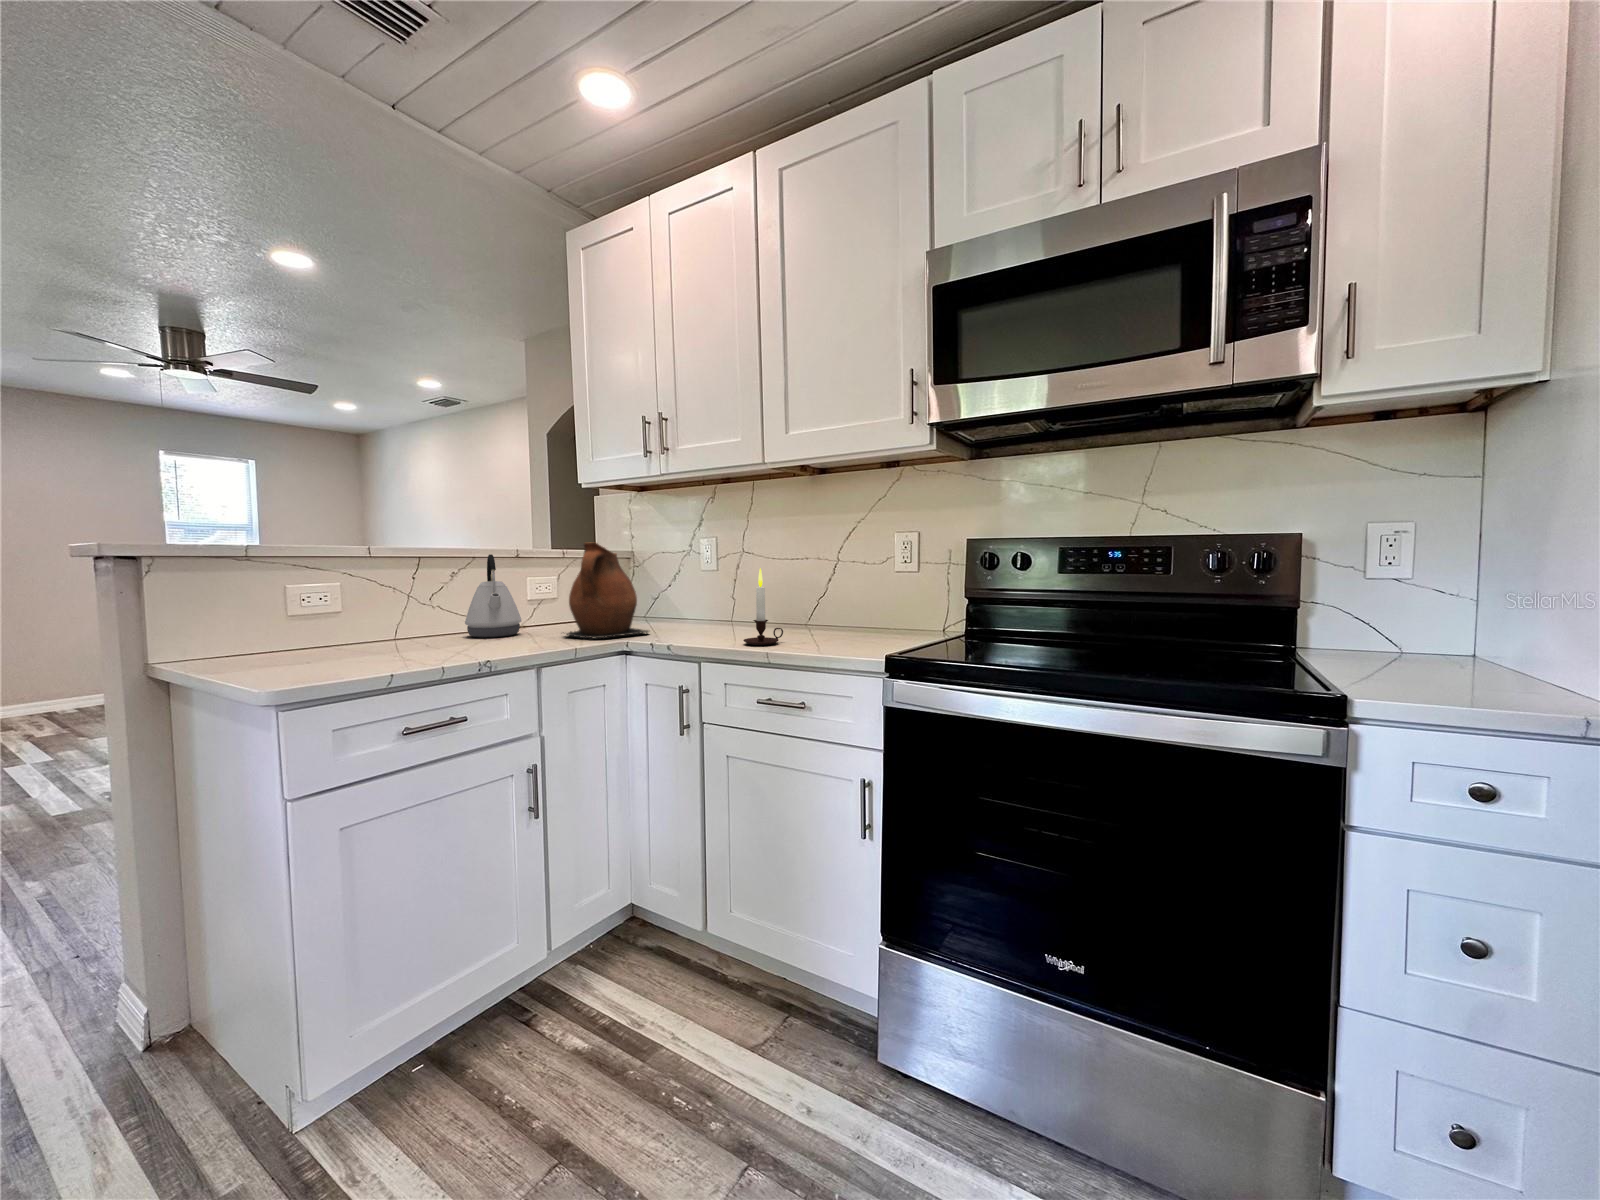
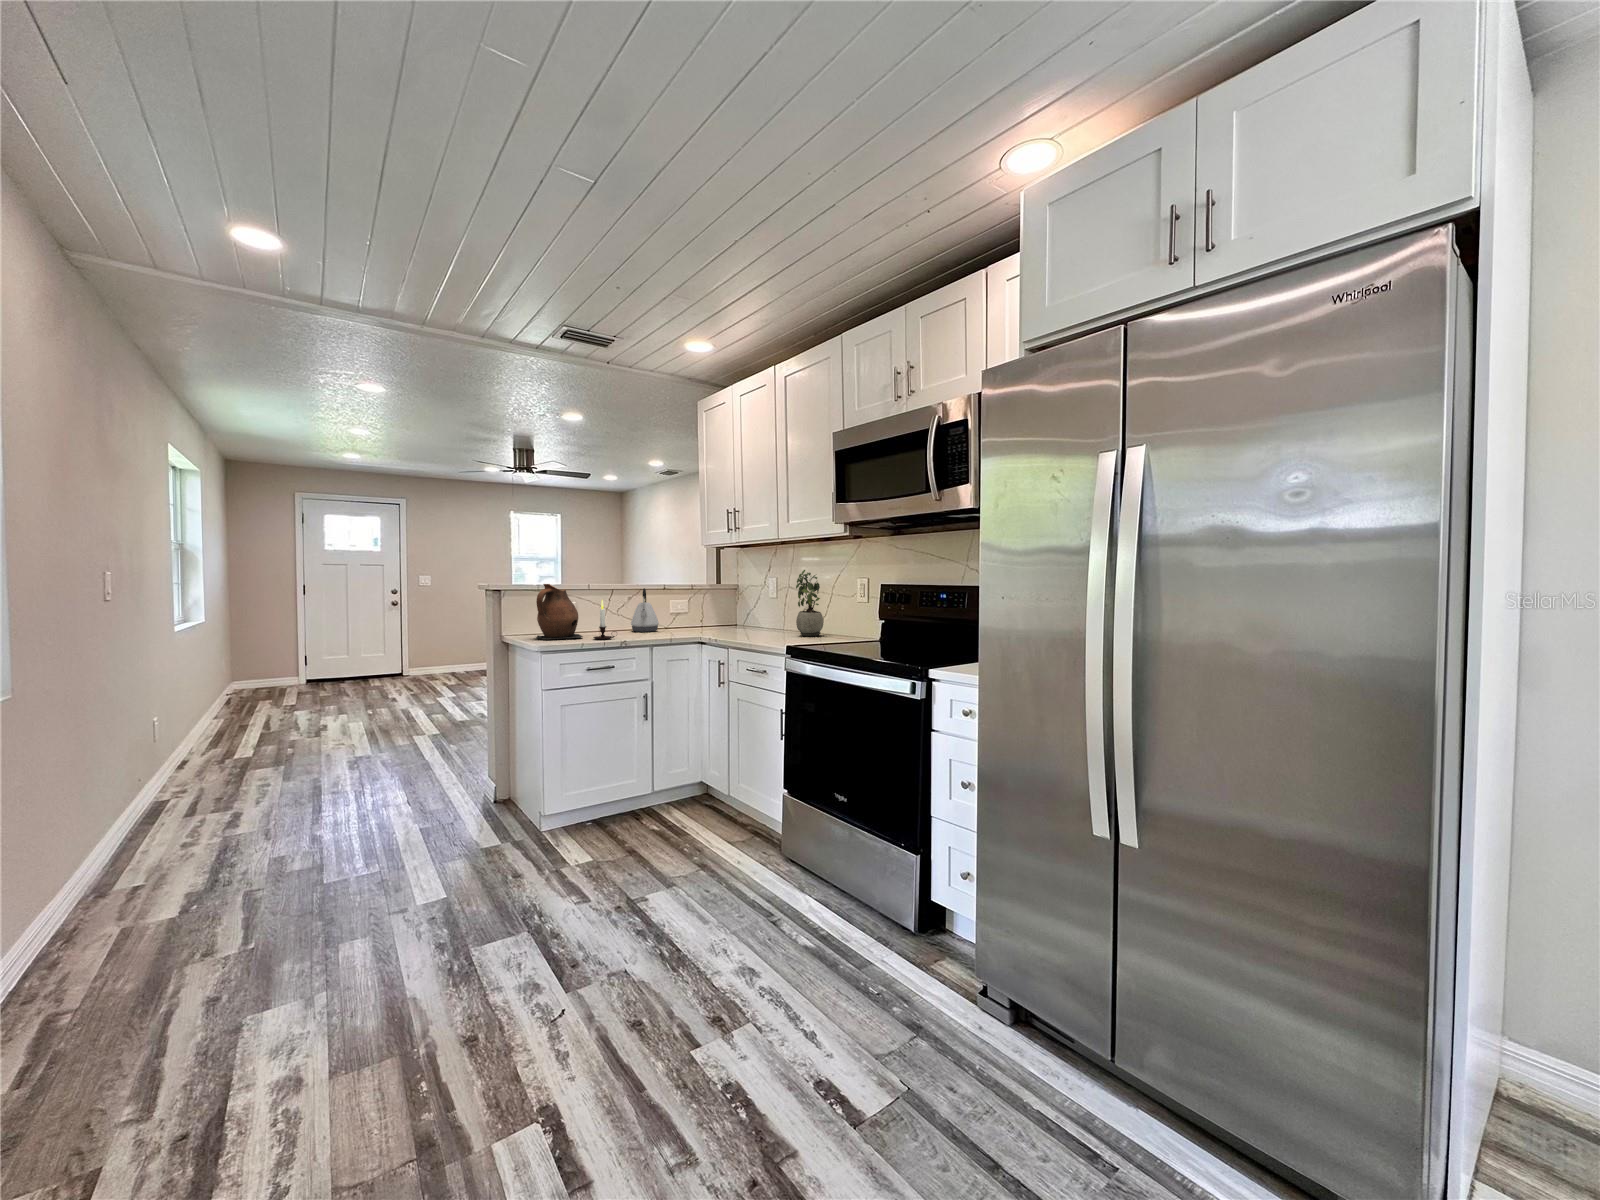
potted plant: none [798,517,850,631] -> present [796,570,824,636]
ceramic pitcher: present [566,543,649,638] -> present [536,584,583,639]
candle: present [743,568,783,645] -> present [593,600,616,640]

